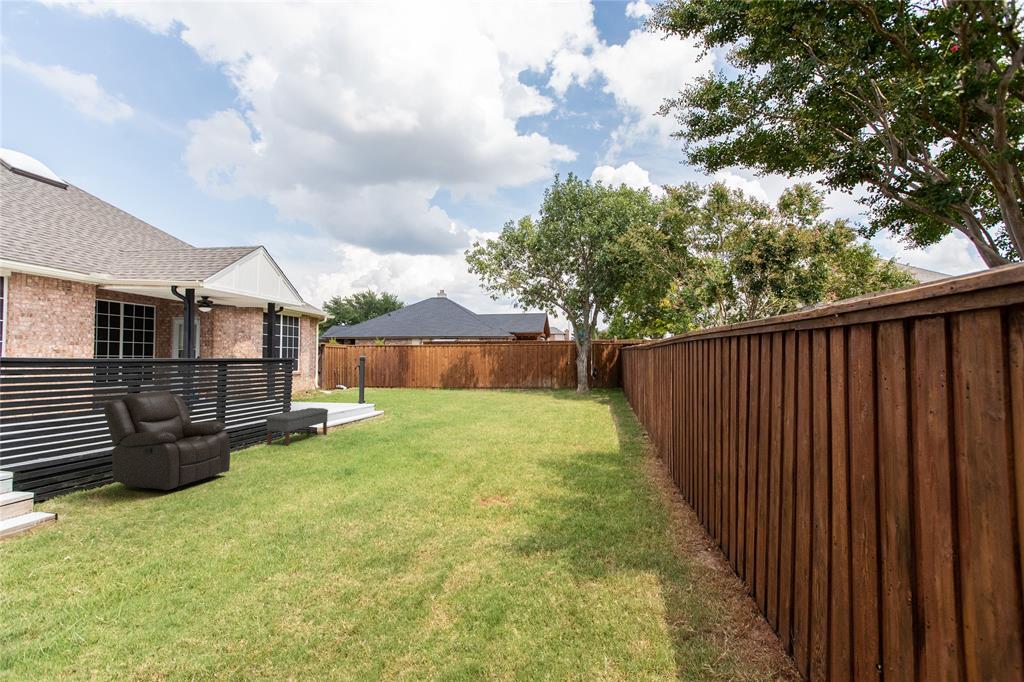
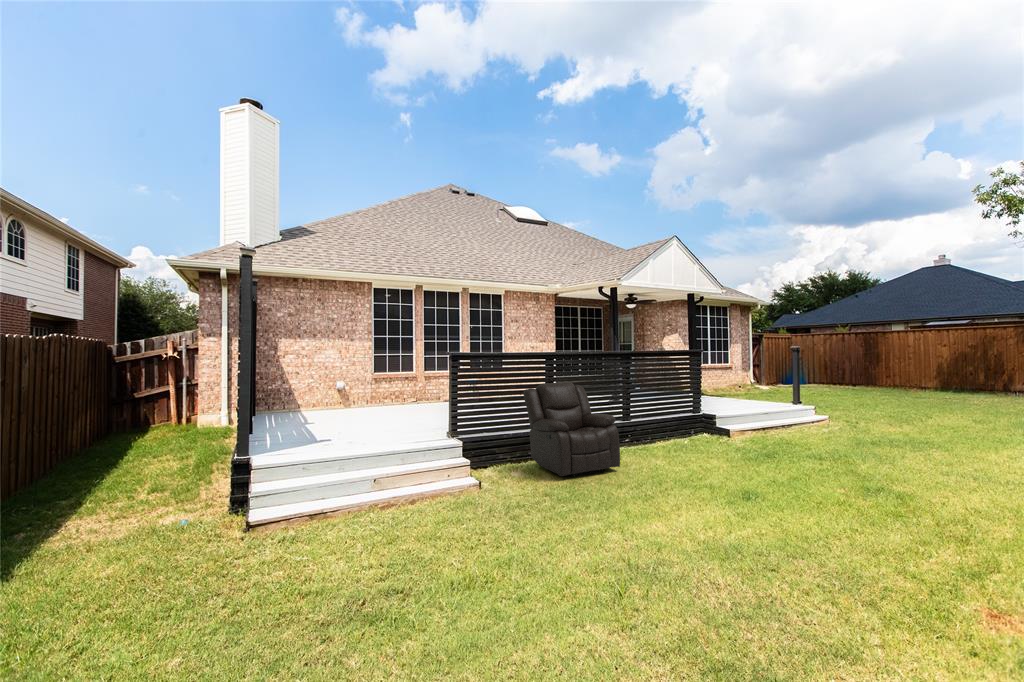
bench: present [266,408,328,446] -> none [671,406,743,447]

